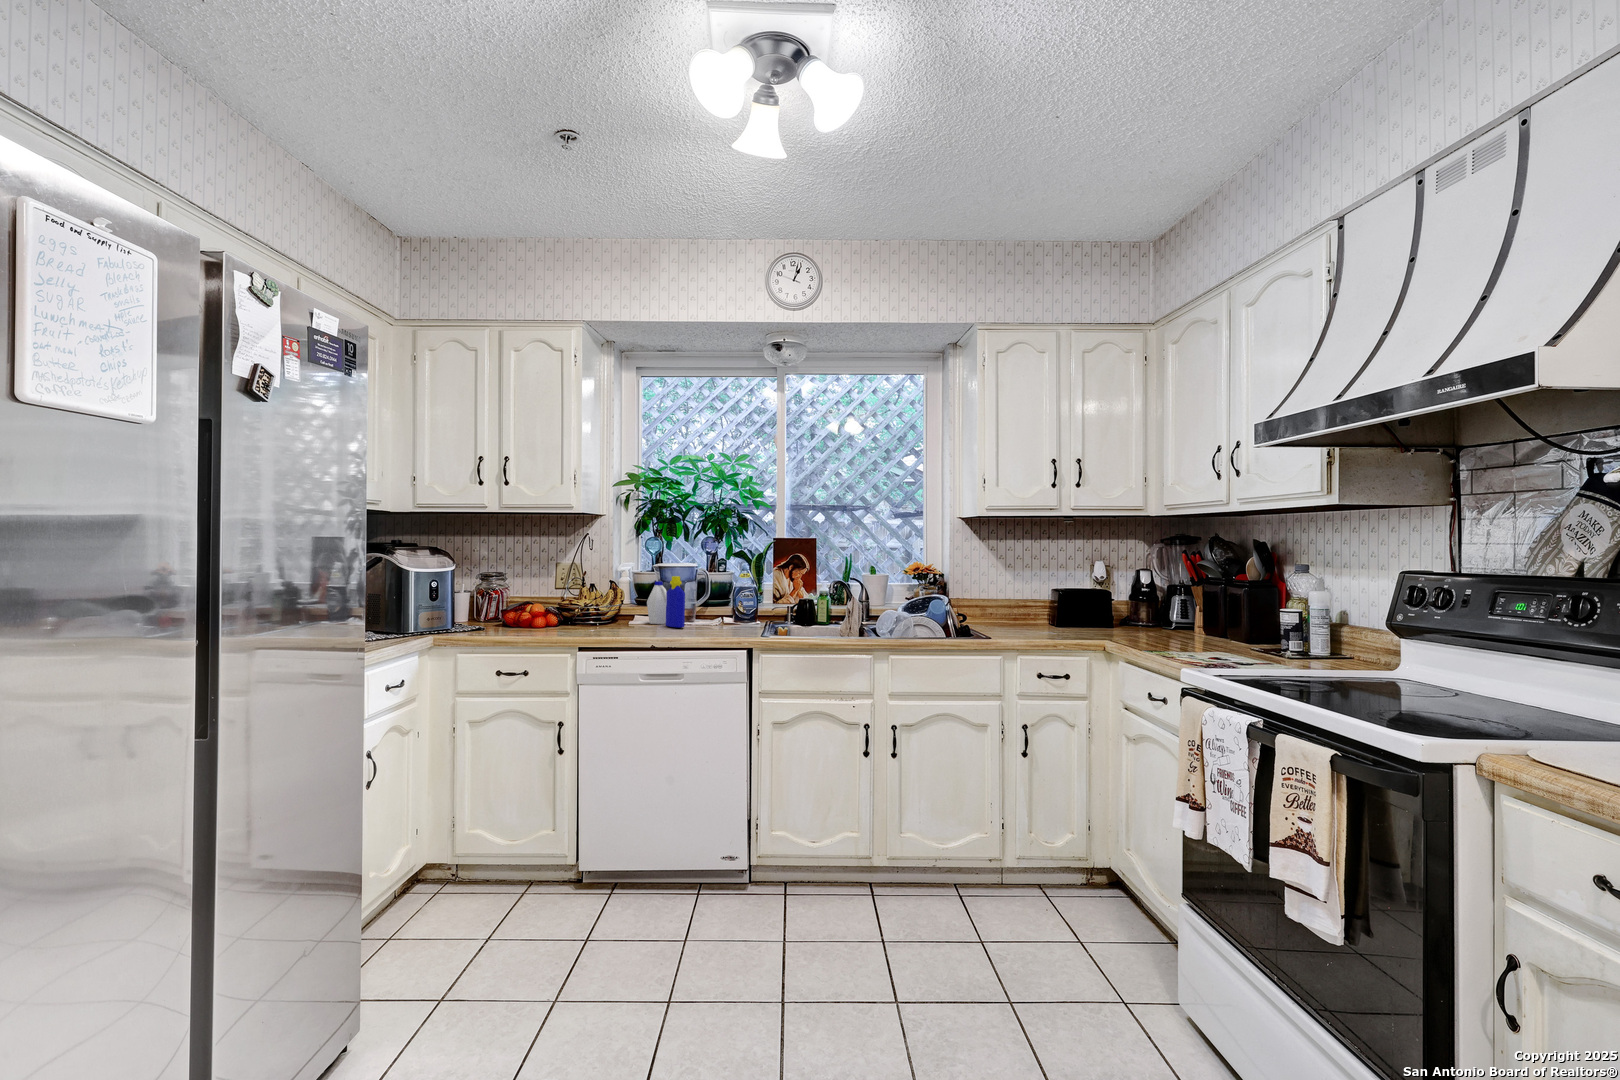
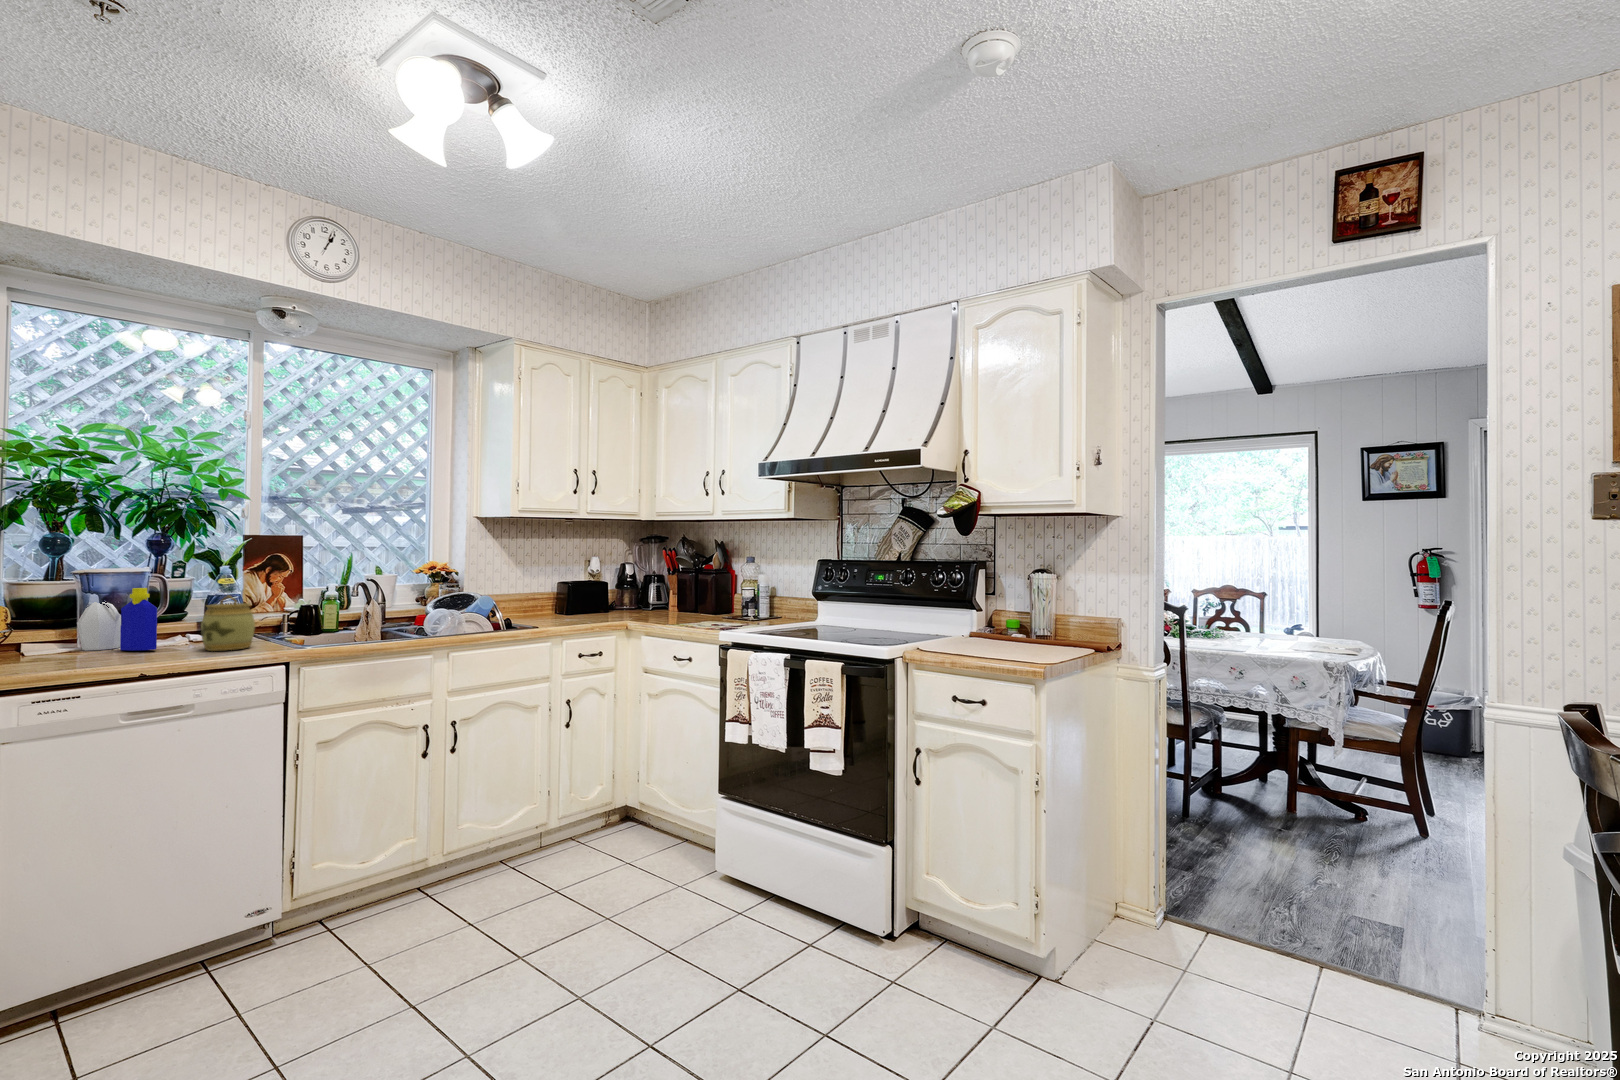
jar: none [709,585,743,633] -> present [201,595,255,651]

